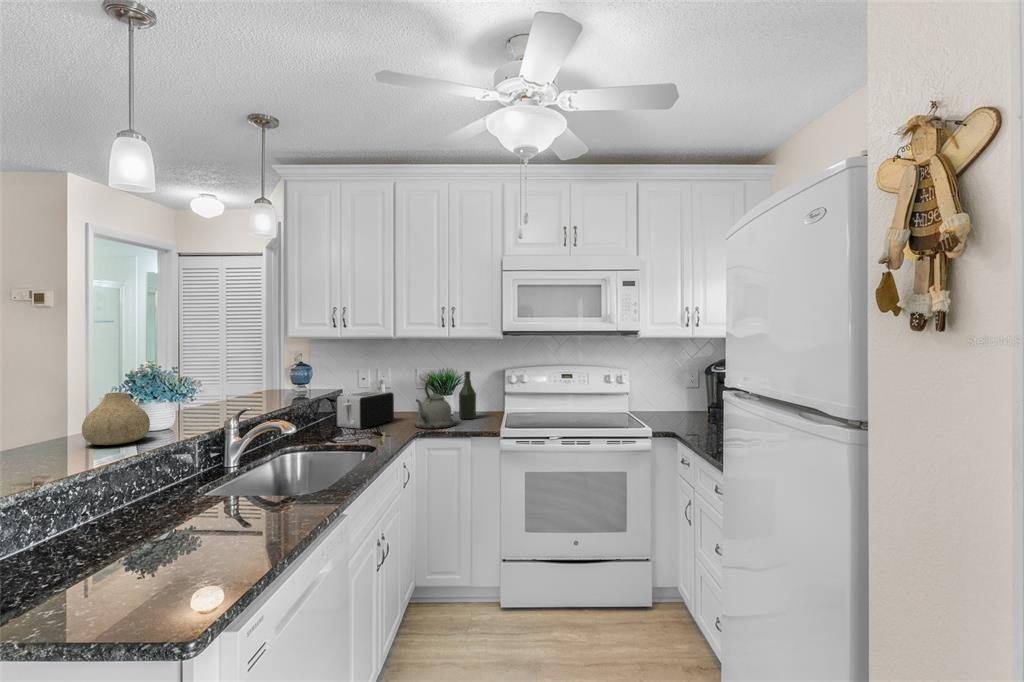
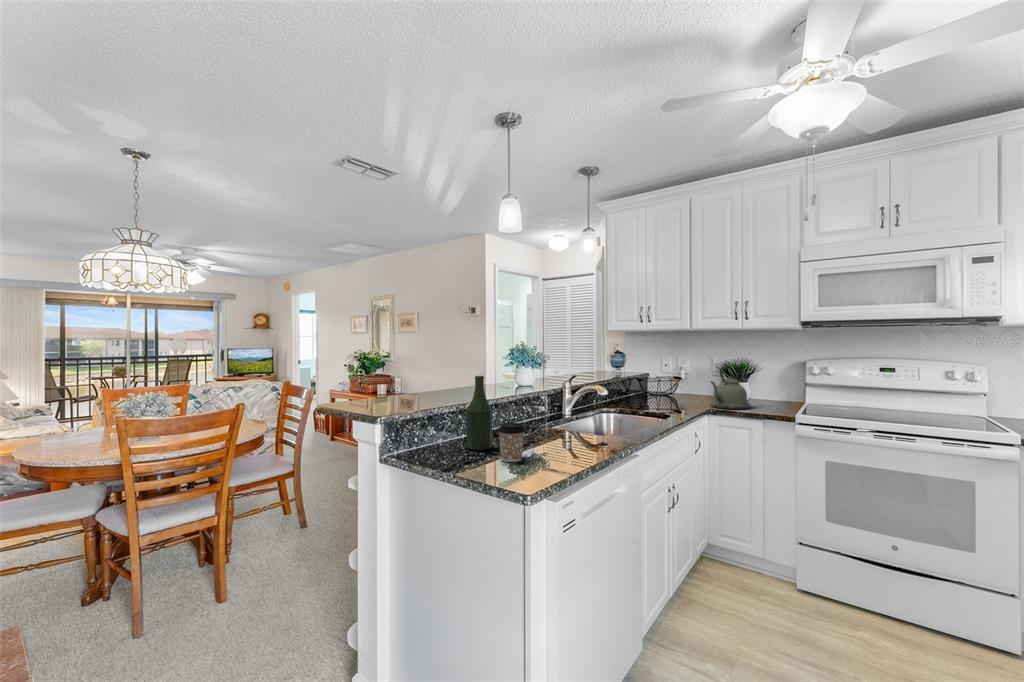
bottle: present [459,371,476,419] -> present [466,376,492,451]
toaster: present [336,391,394,429] -> none [643,375,692,404]
vase: present [82,392,150,445] -> none [486,358,519,389]
coffee cup: none [117,515,171,584] -> present [498,423,525,462]

